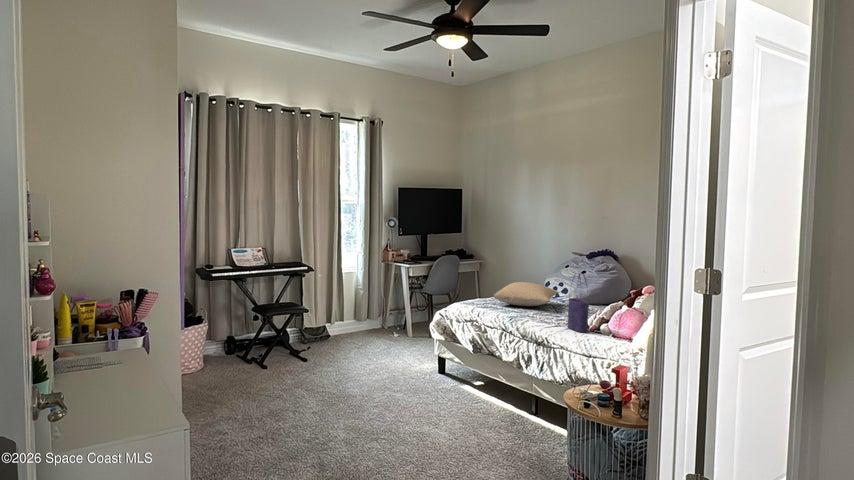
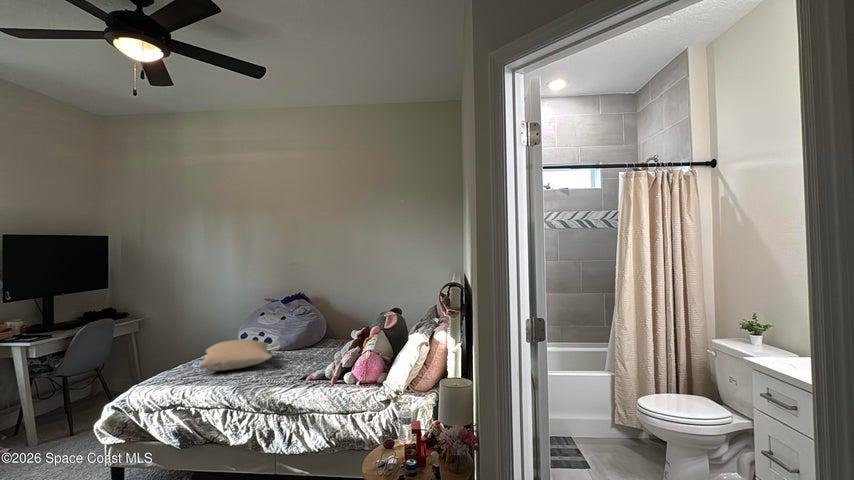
tote bag: present [568,273,589,332] -> none [308,323,334,387]

